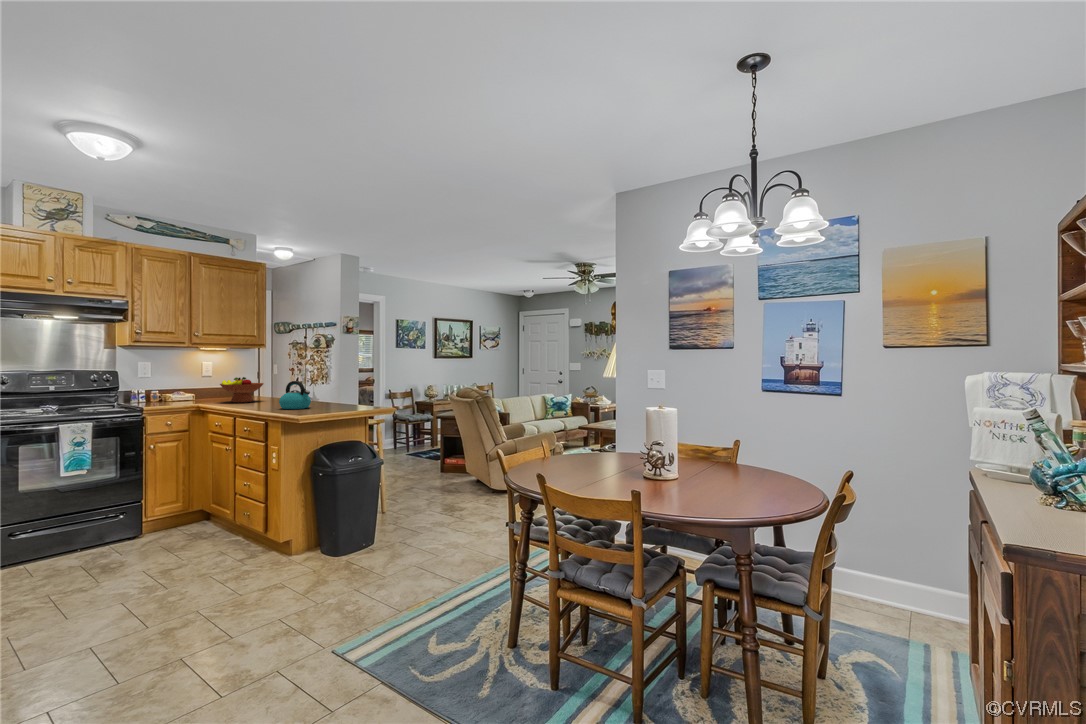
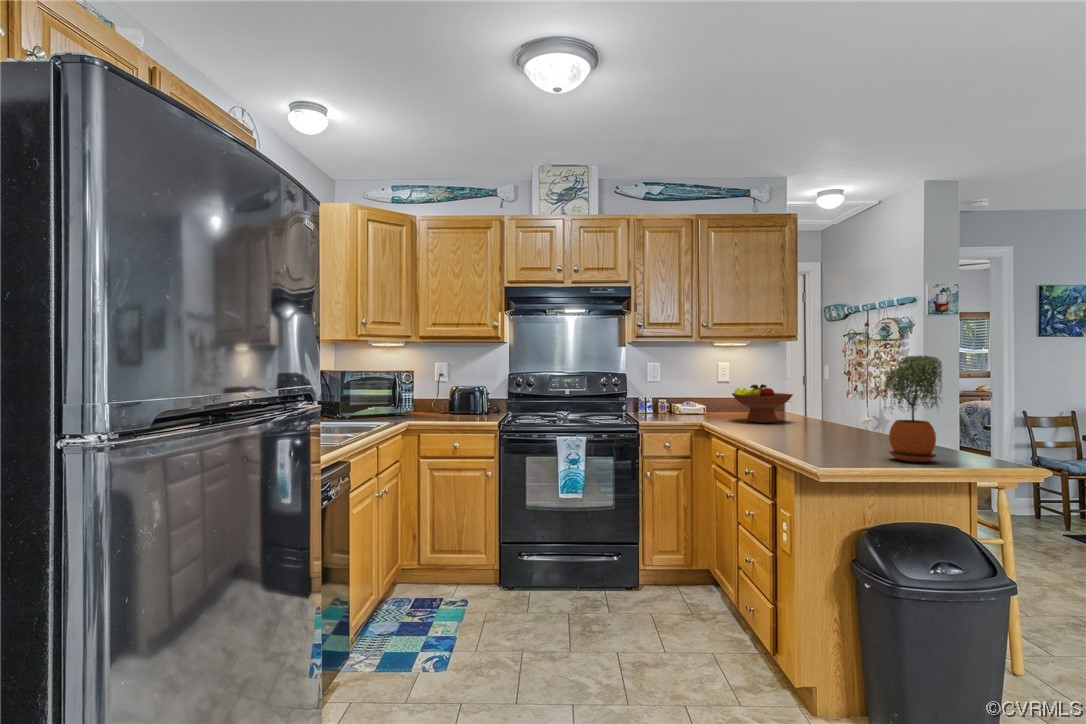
potted plant: none [319,361,347,411] -> present [884,356,942,462]
kettle: present [279,381,311,409] -> none [808,394,867,447]

